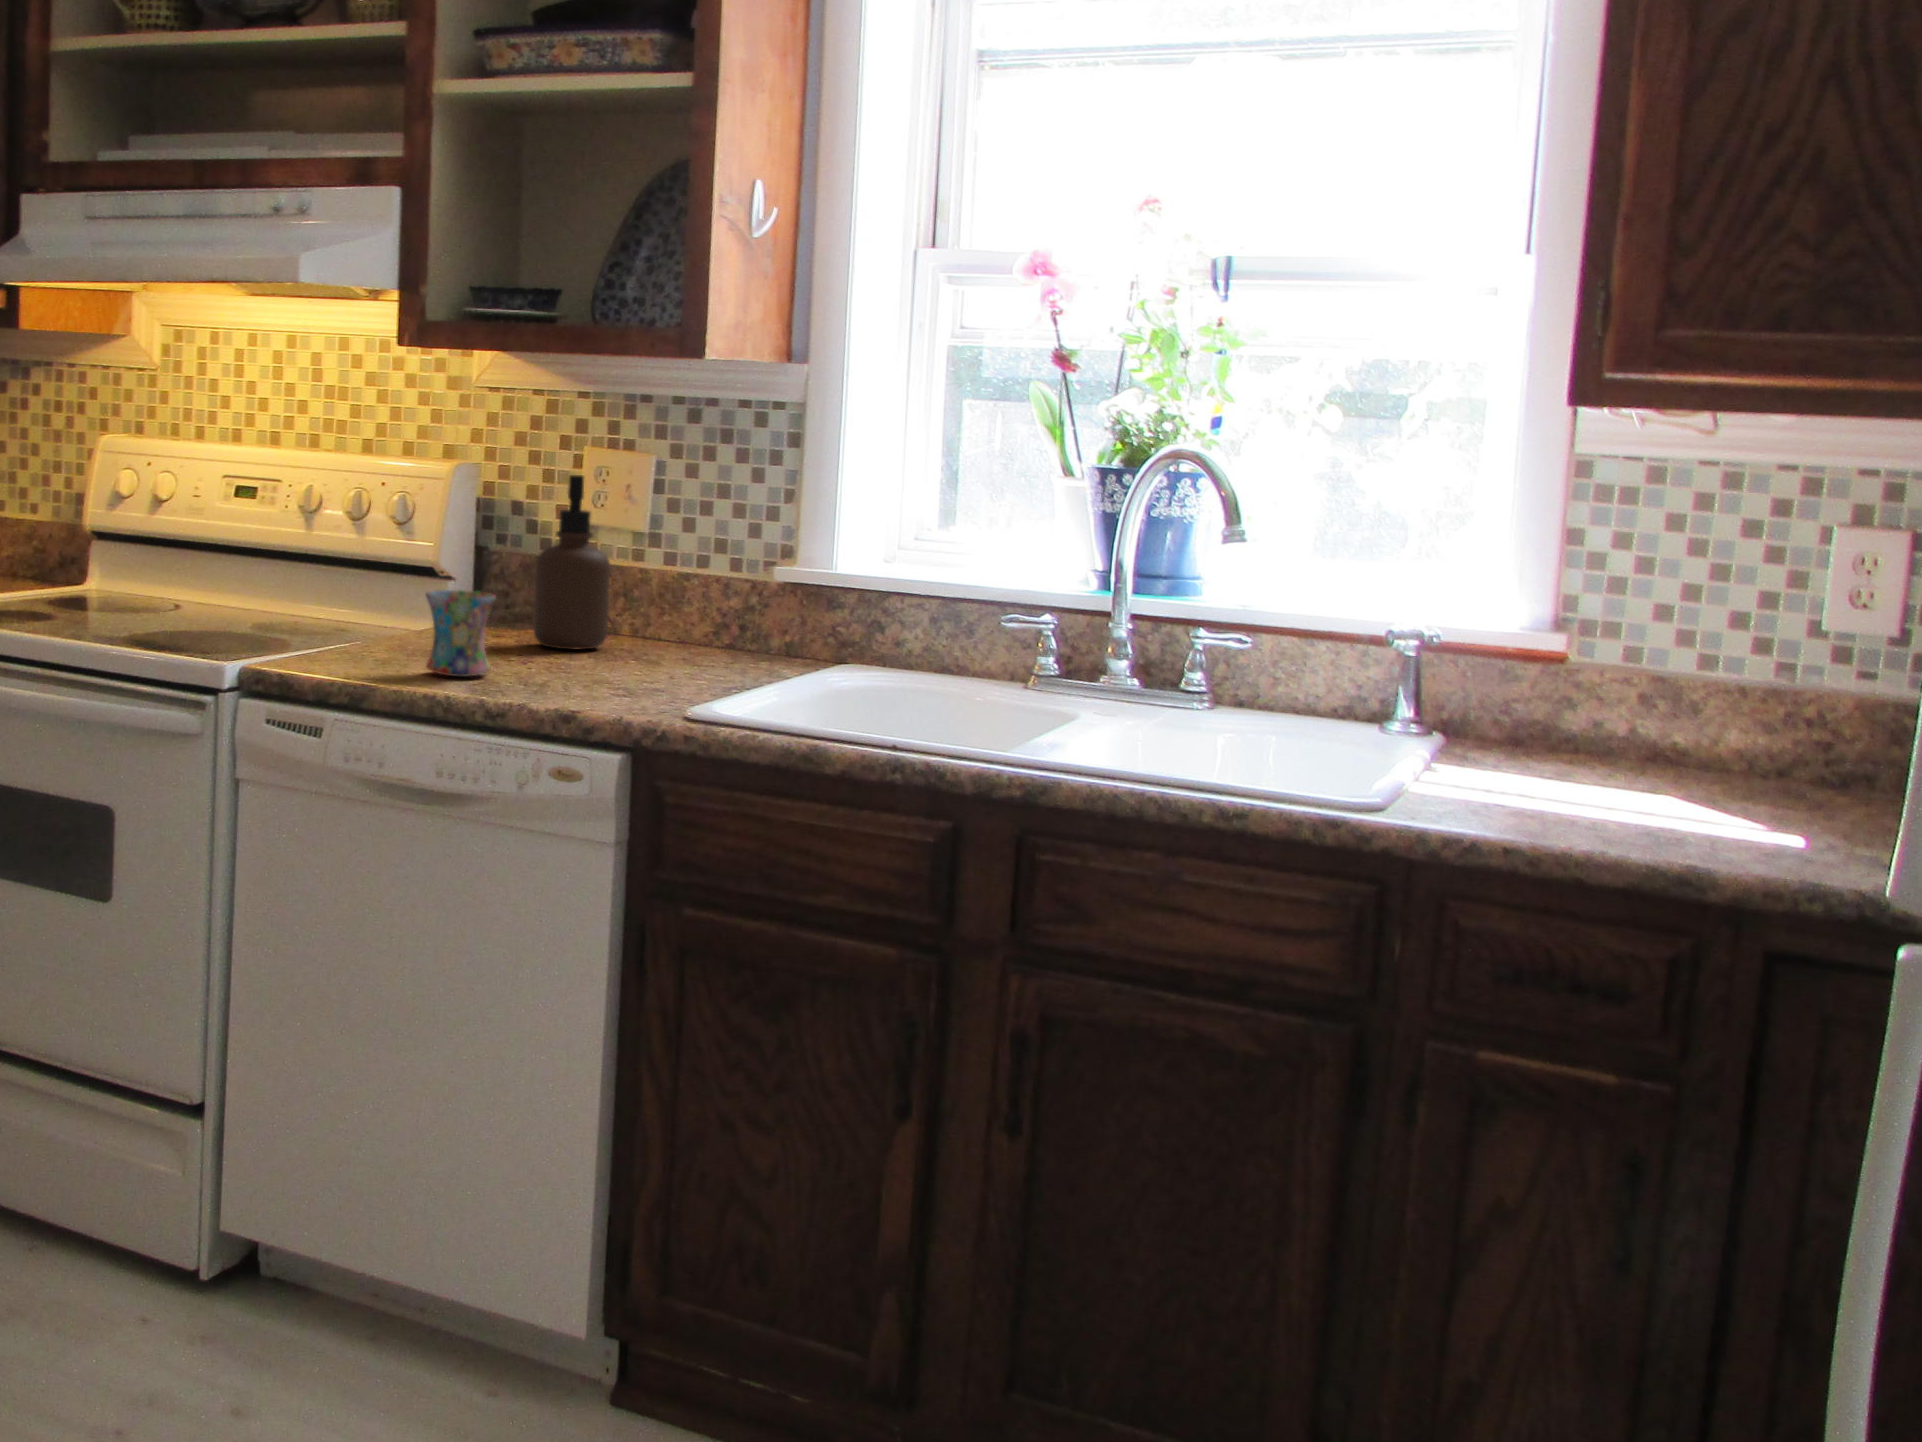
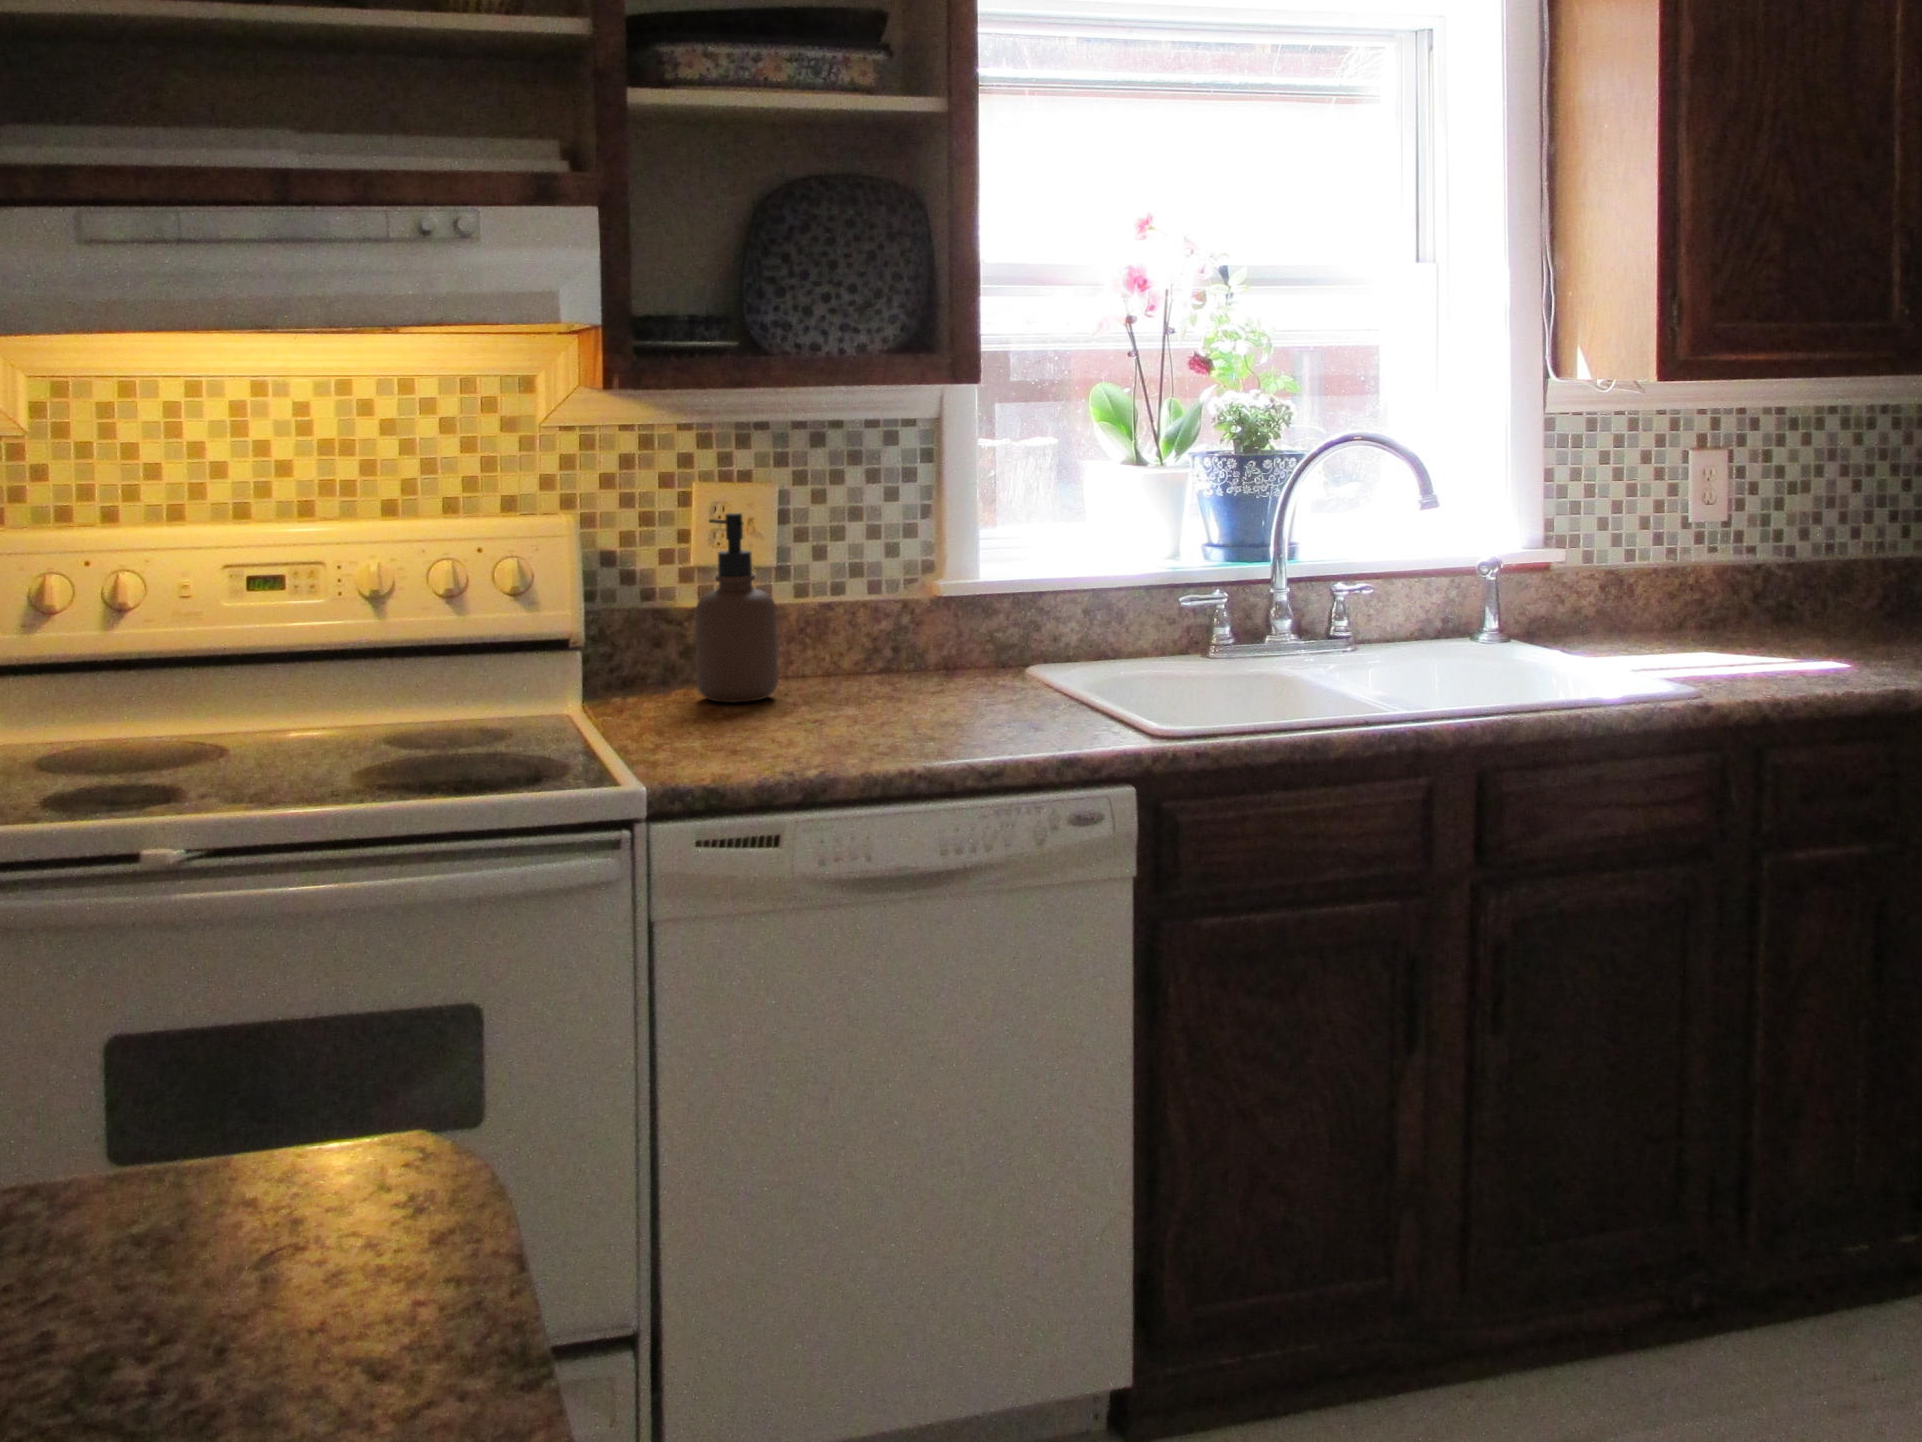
mug: present [426,590,496,677] -> none [795,650,892,748]

